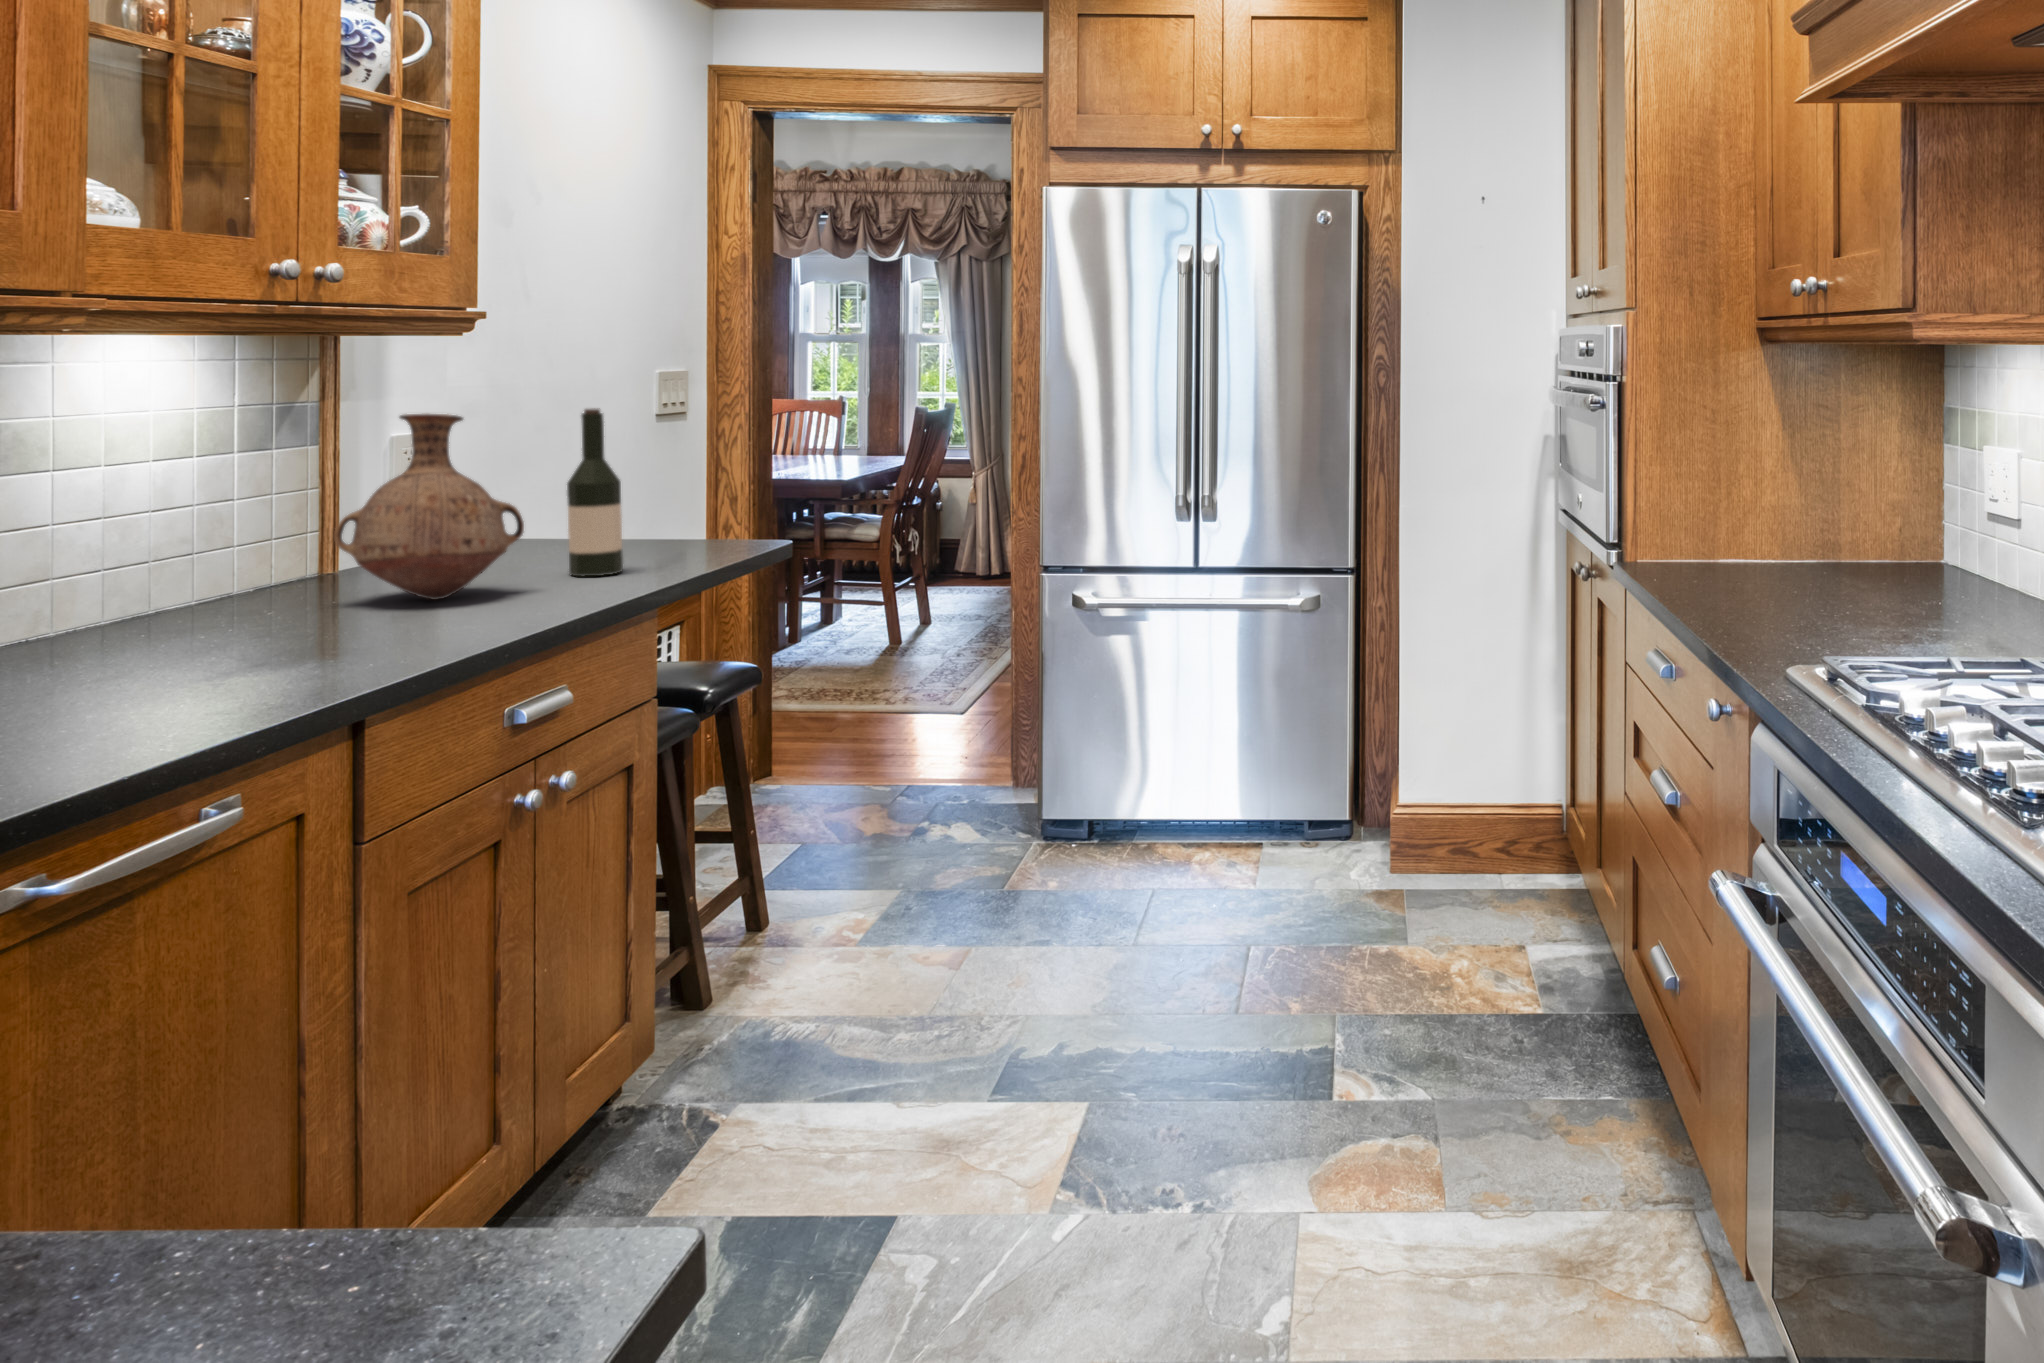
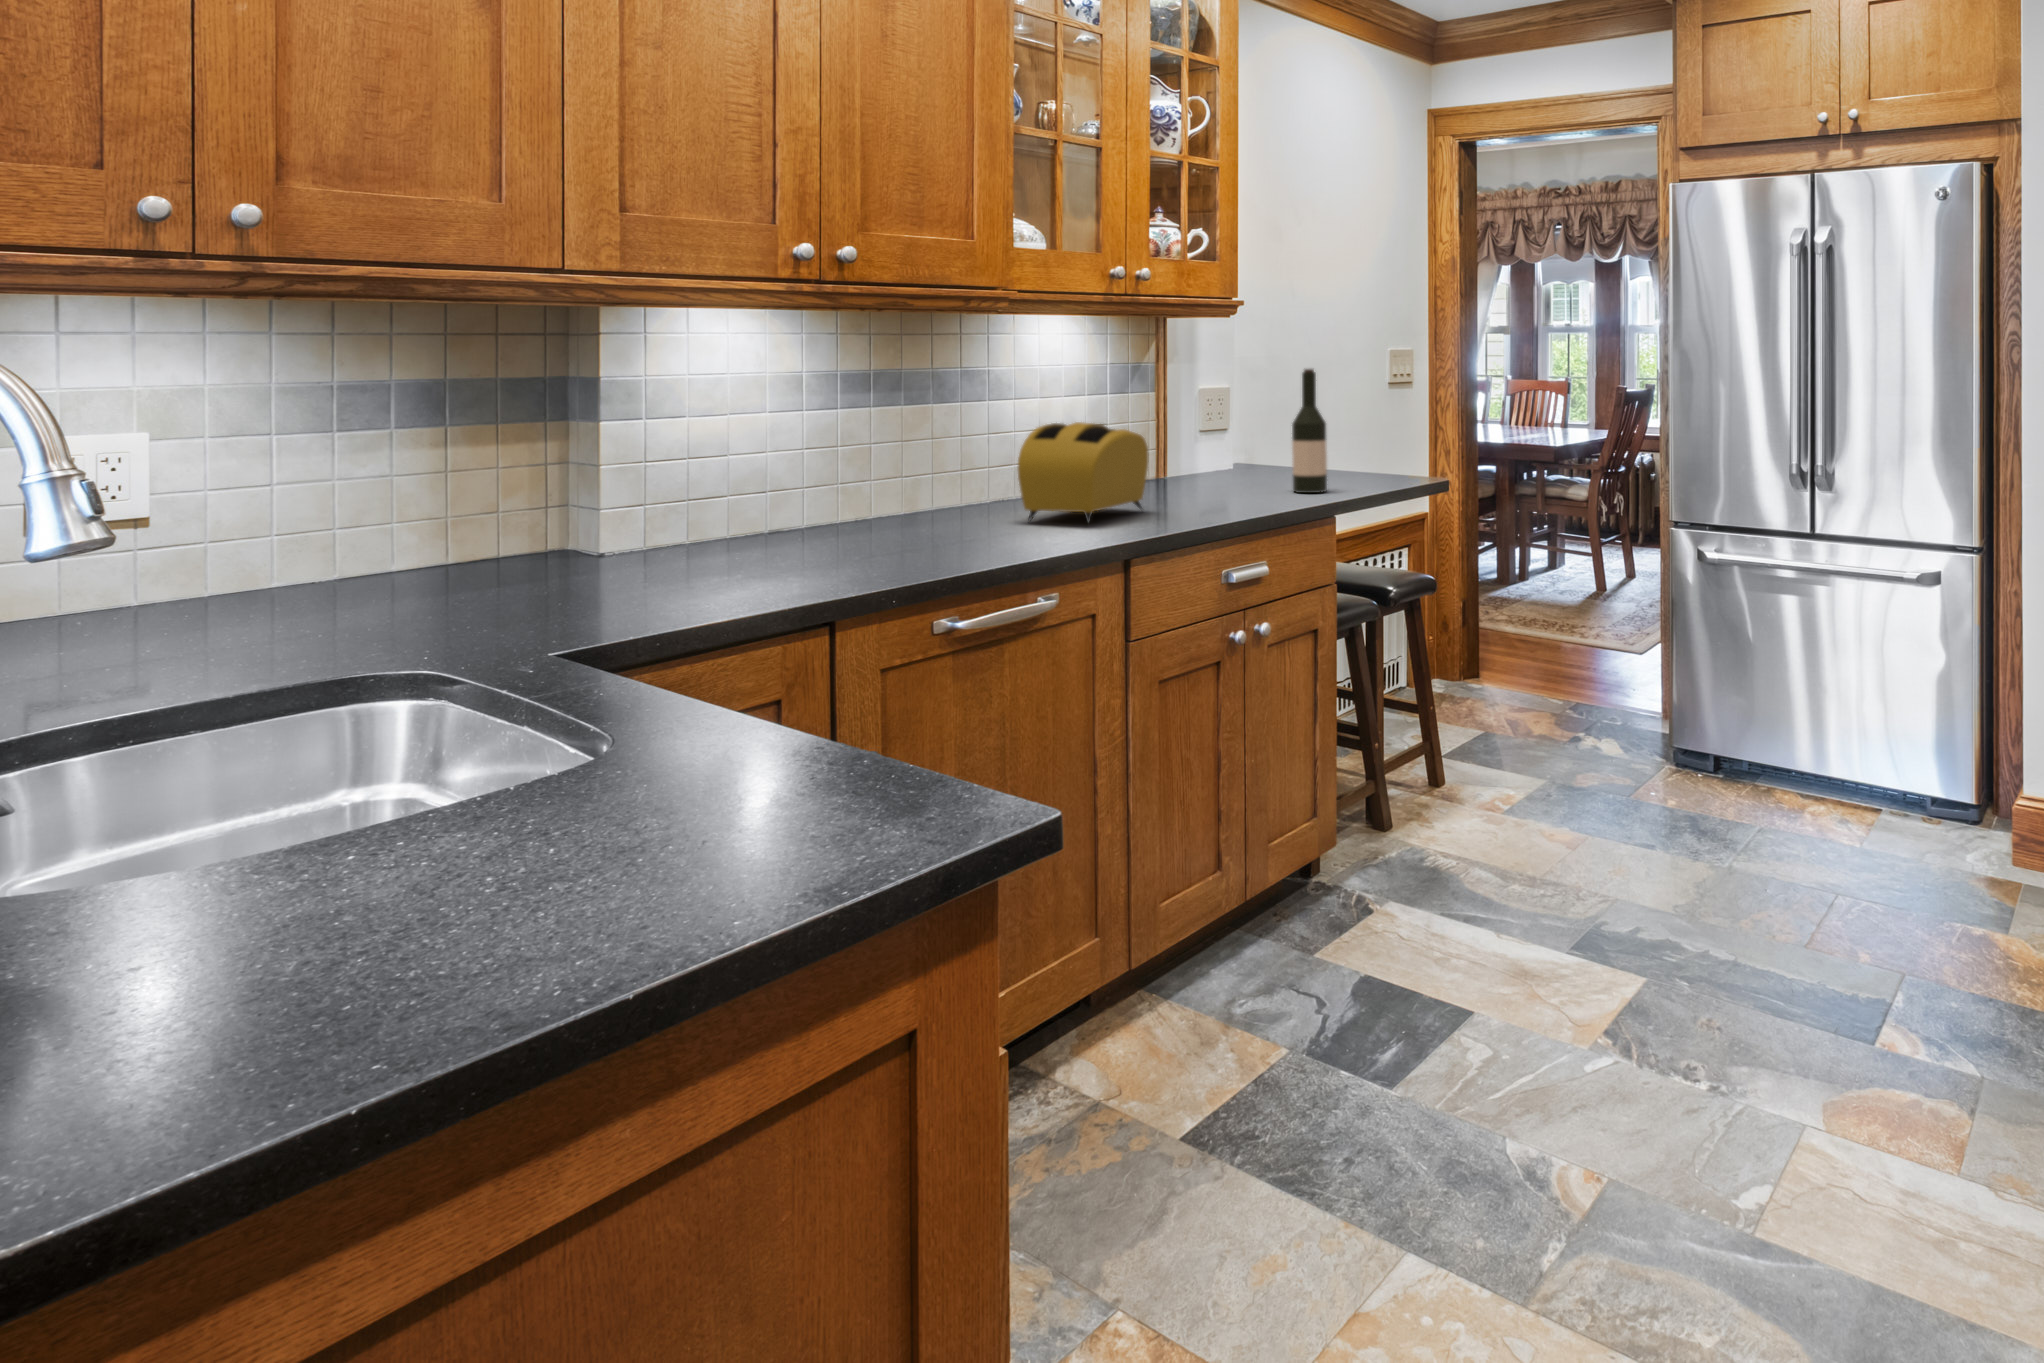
vase: present [334,414,524,600] -> none [1151,369,1259,500]
toaster: none [92,503,345,673] -> present [1018,422,1148,523]

